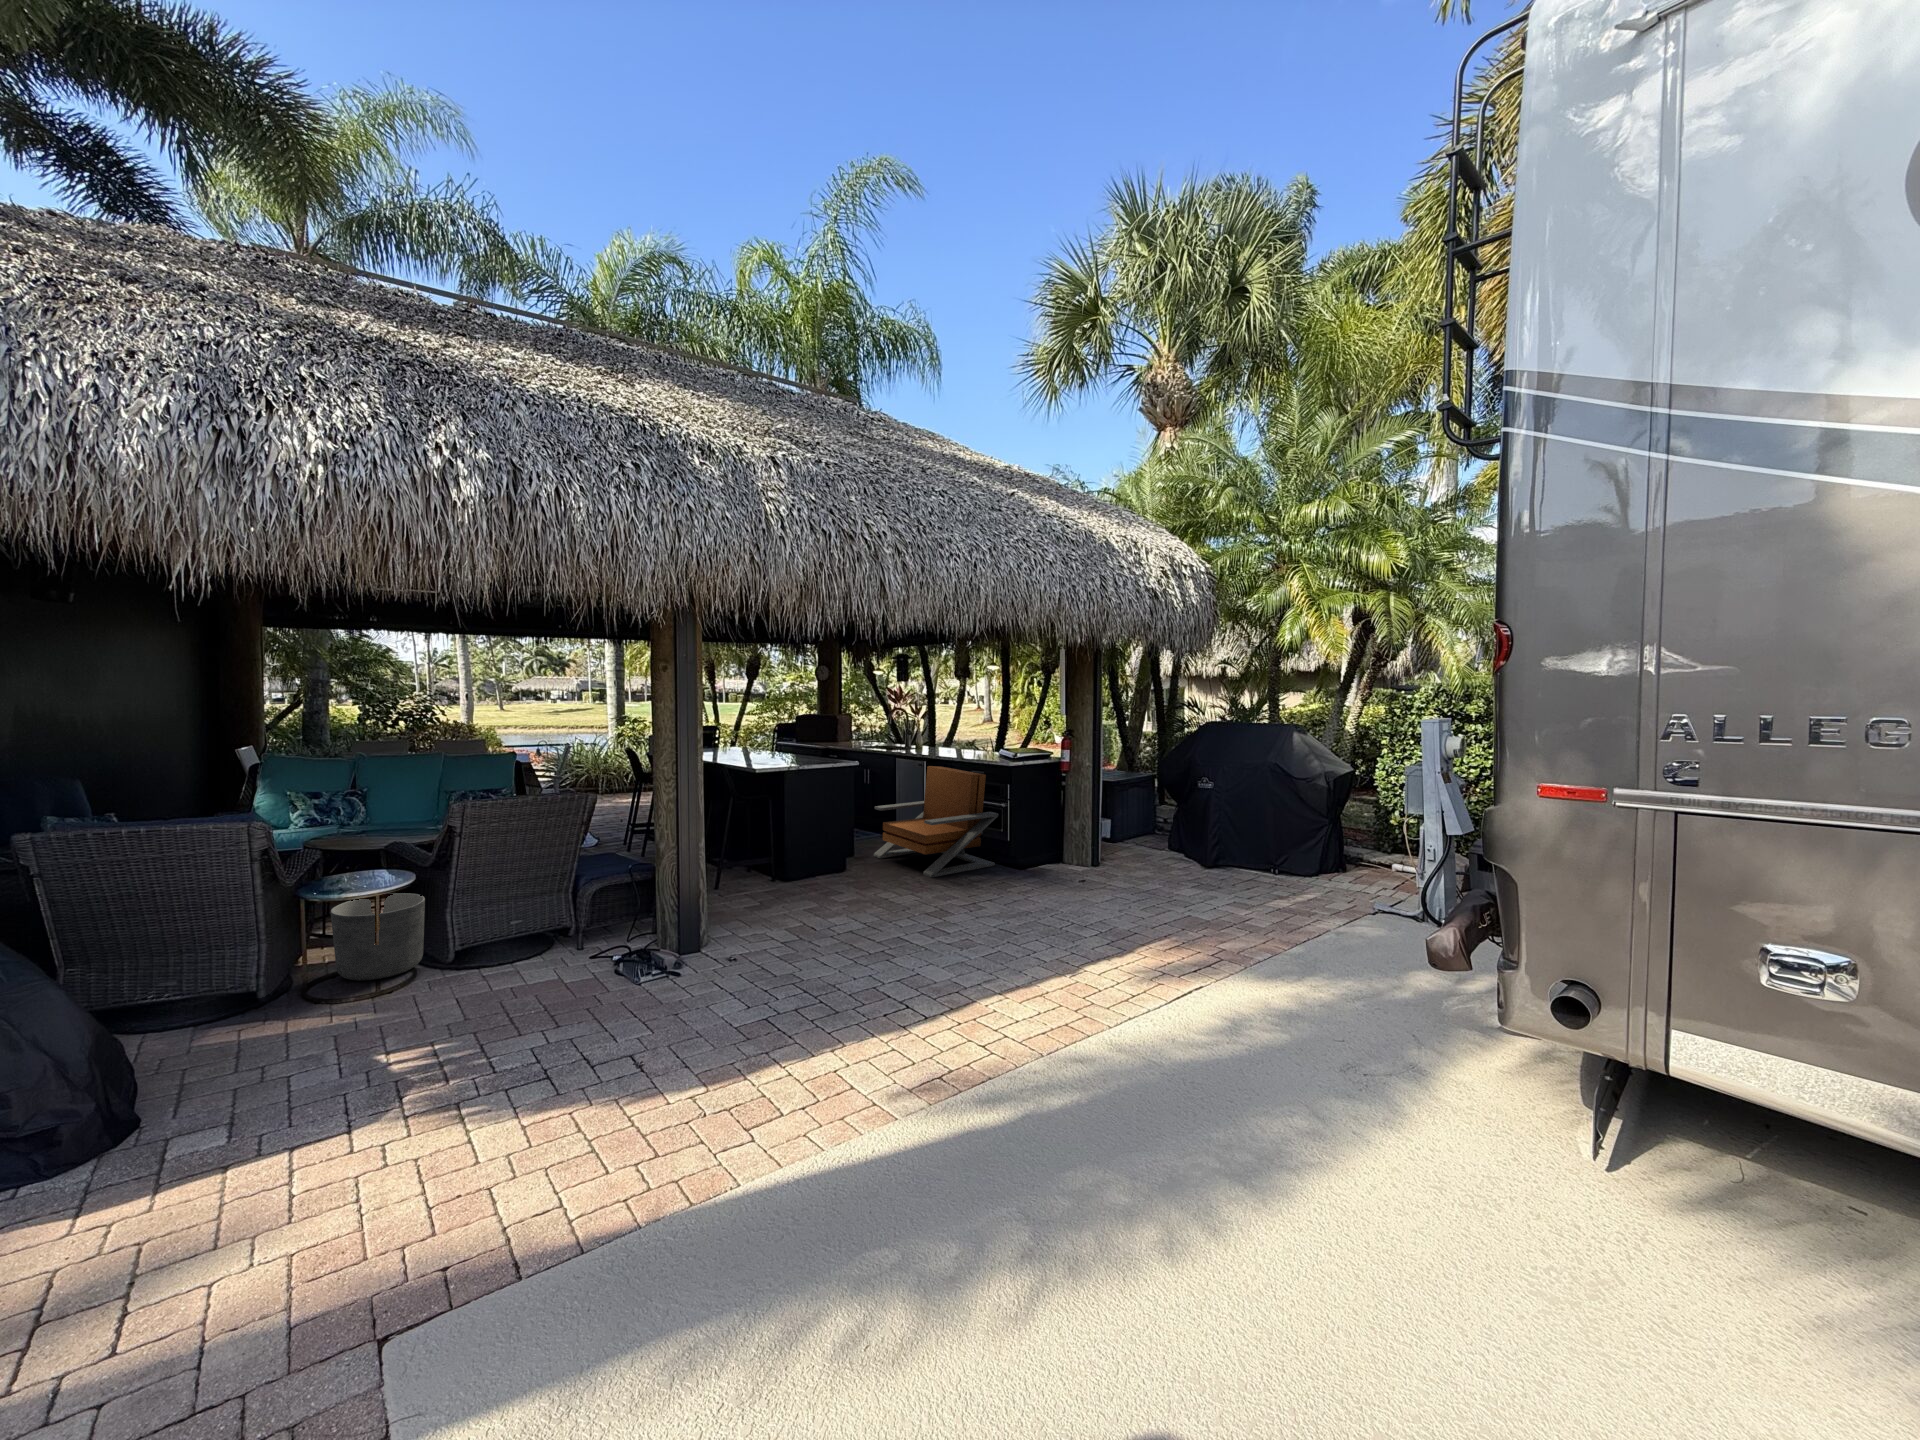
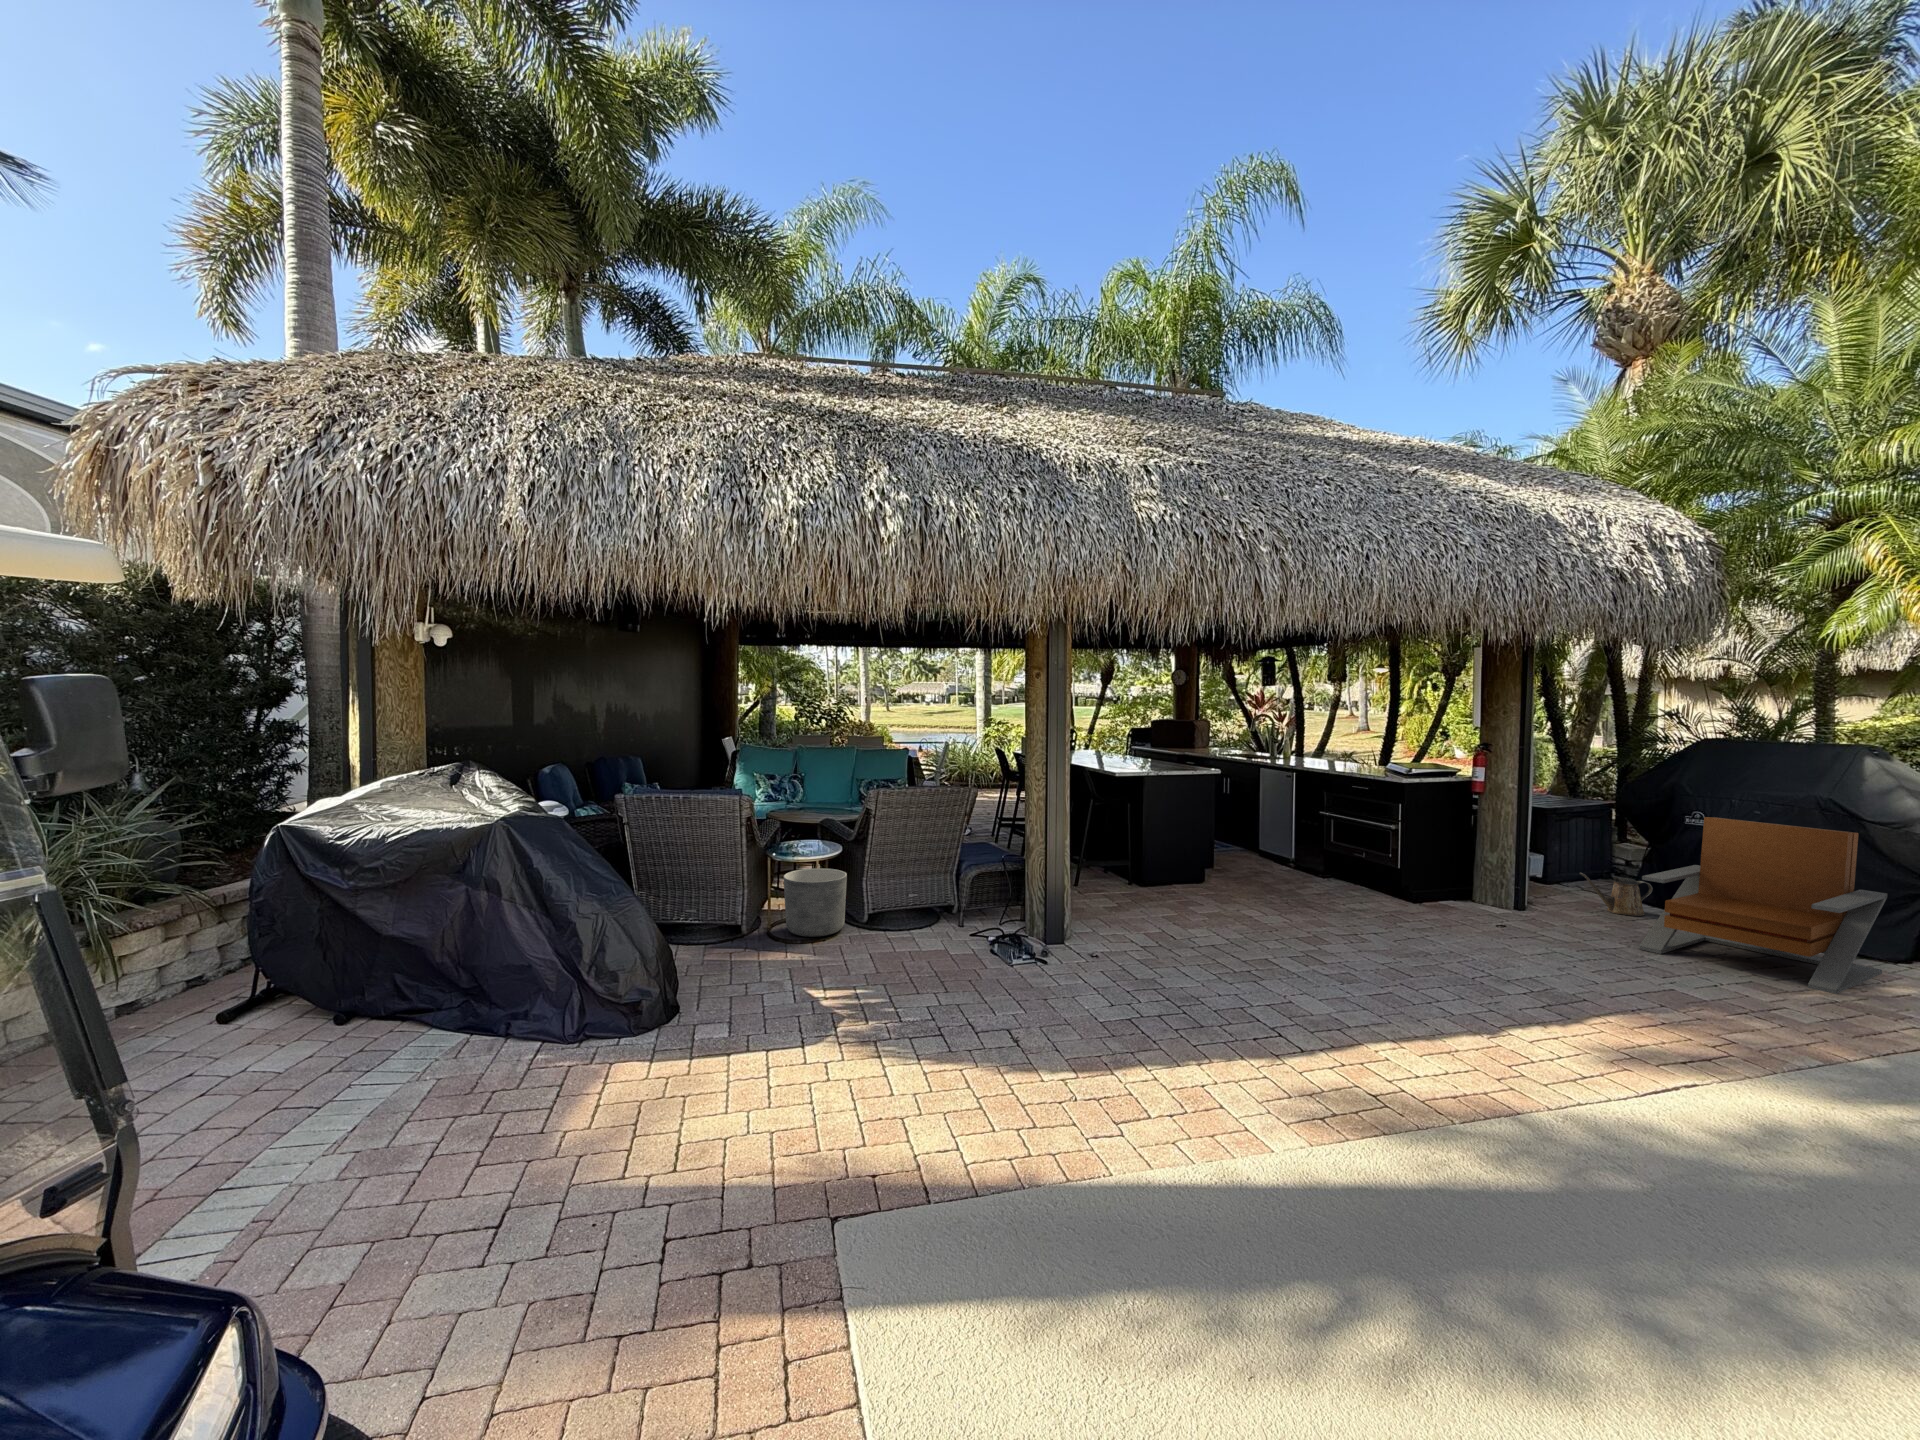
lounge chair: present [874,766,998,877] -> present [1639,817,1887,994]
watering can: none [1126,828,1173,859] -> present [1579,873,1653,916]

